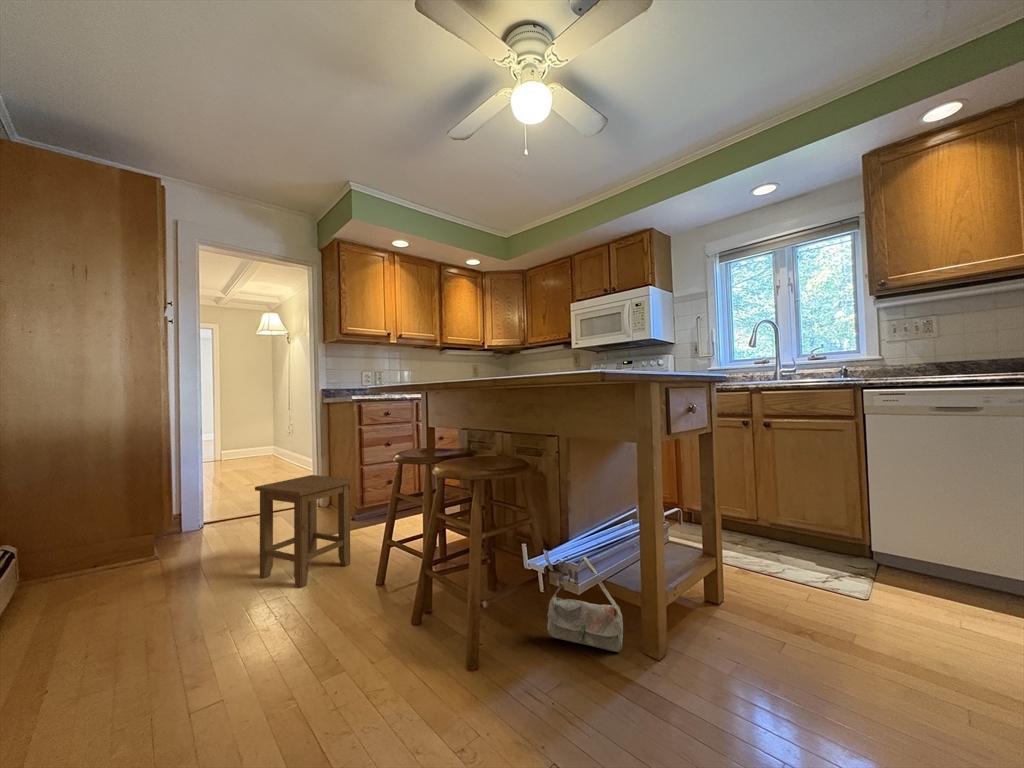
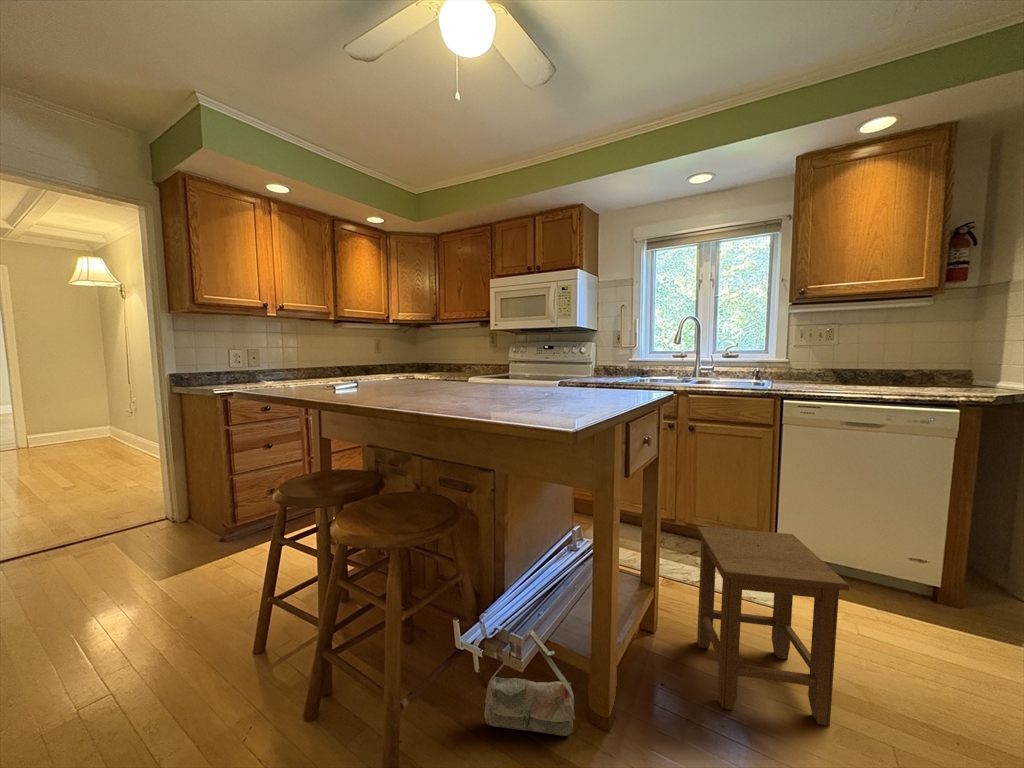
stool: present [255,475,354,588] -> present [696,526,849,726]

